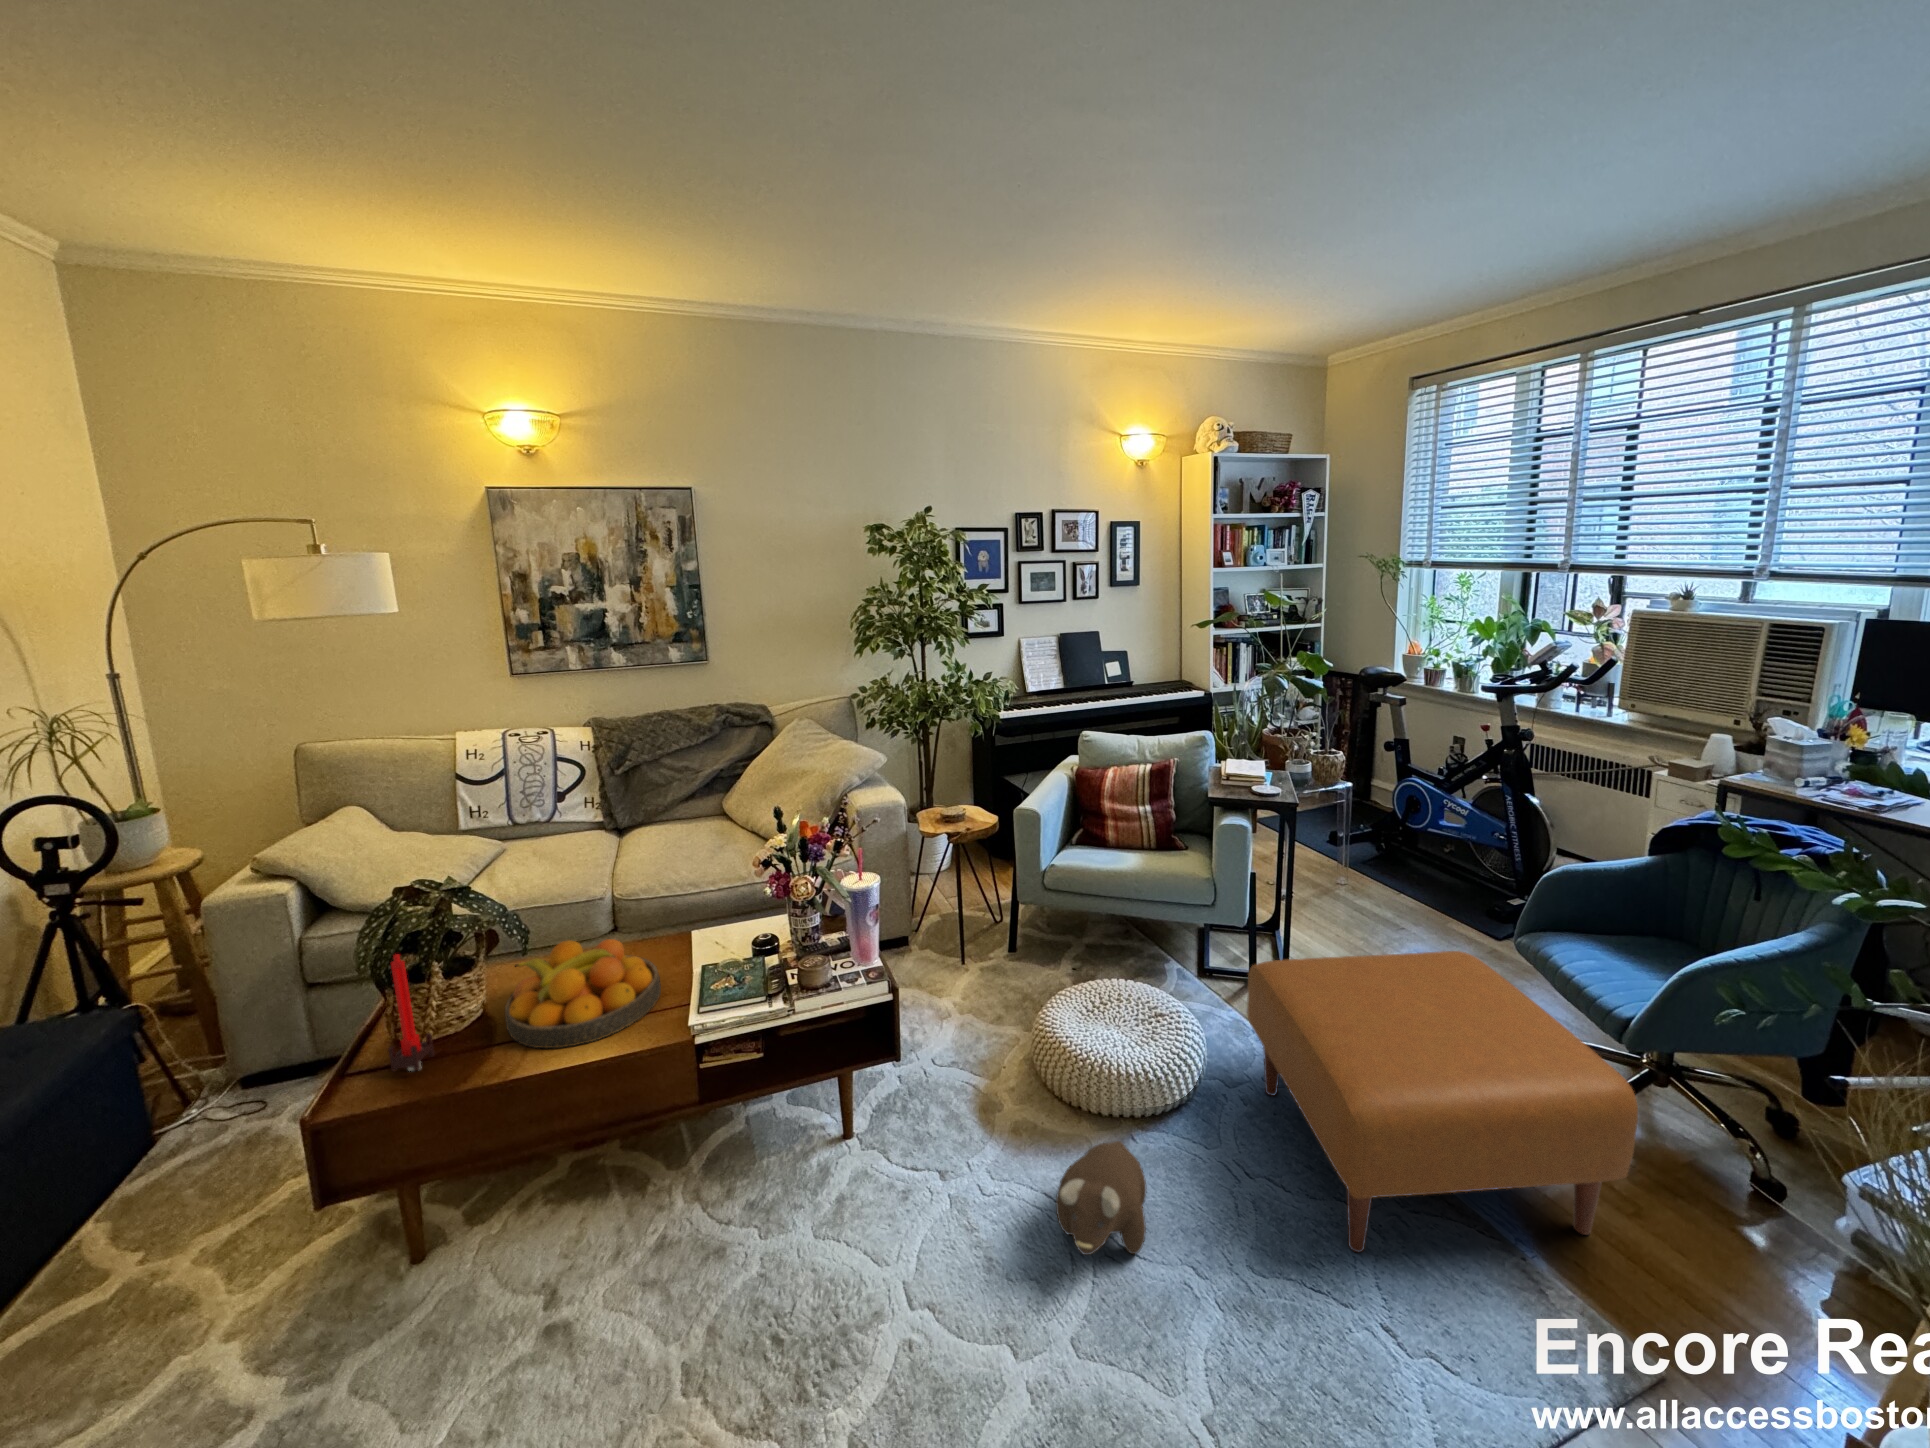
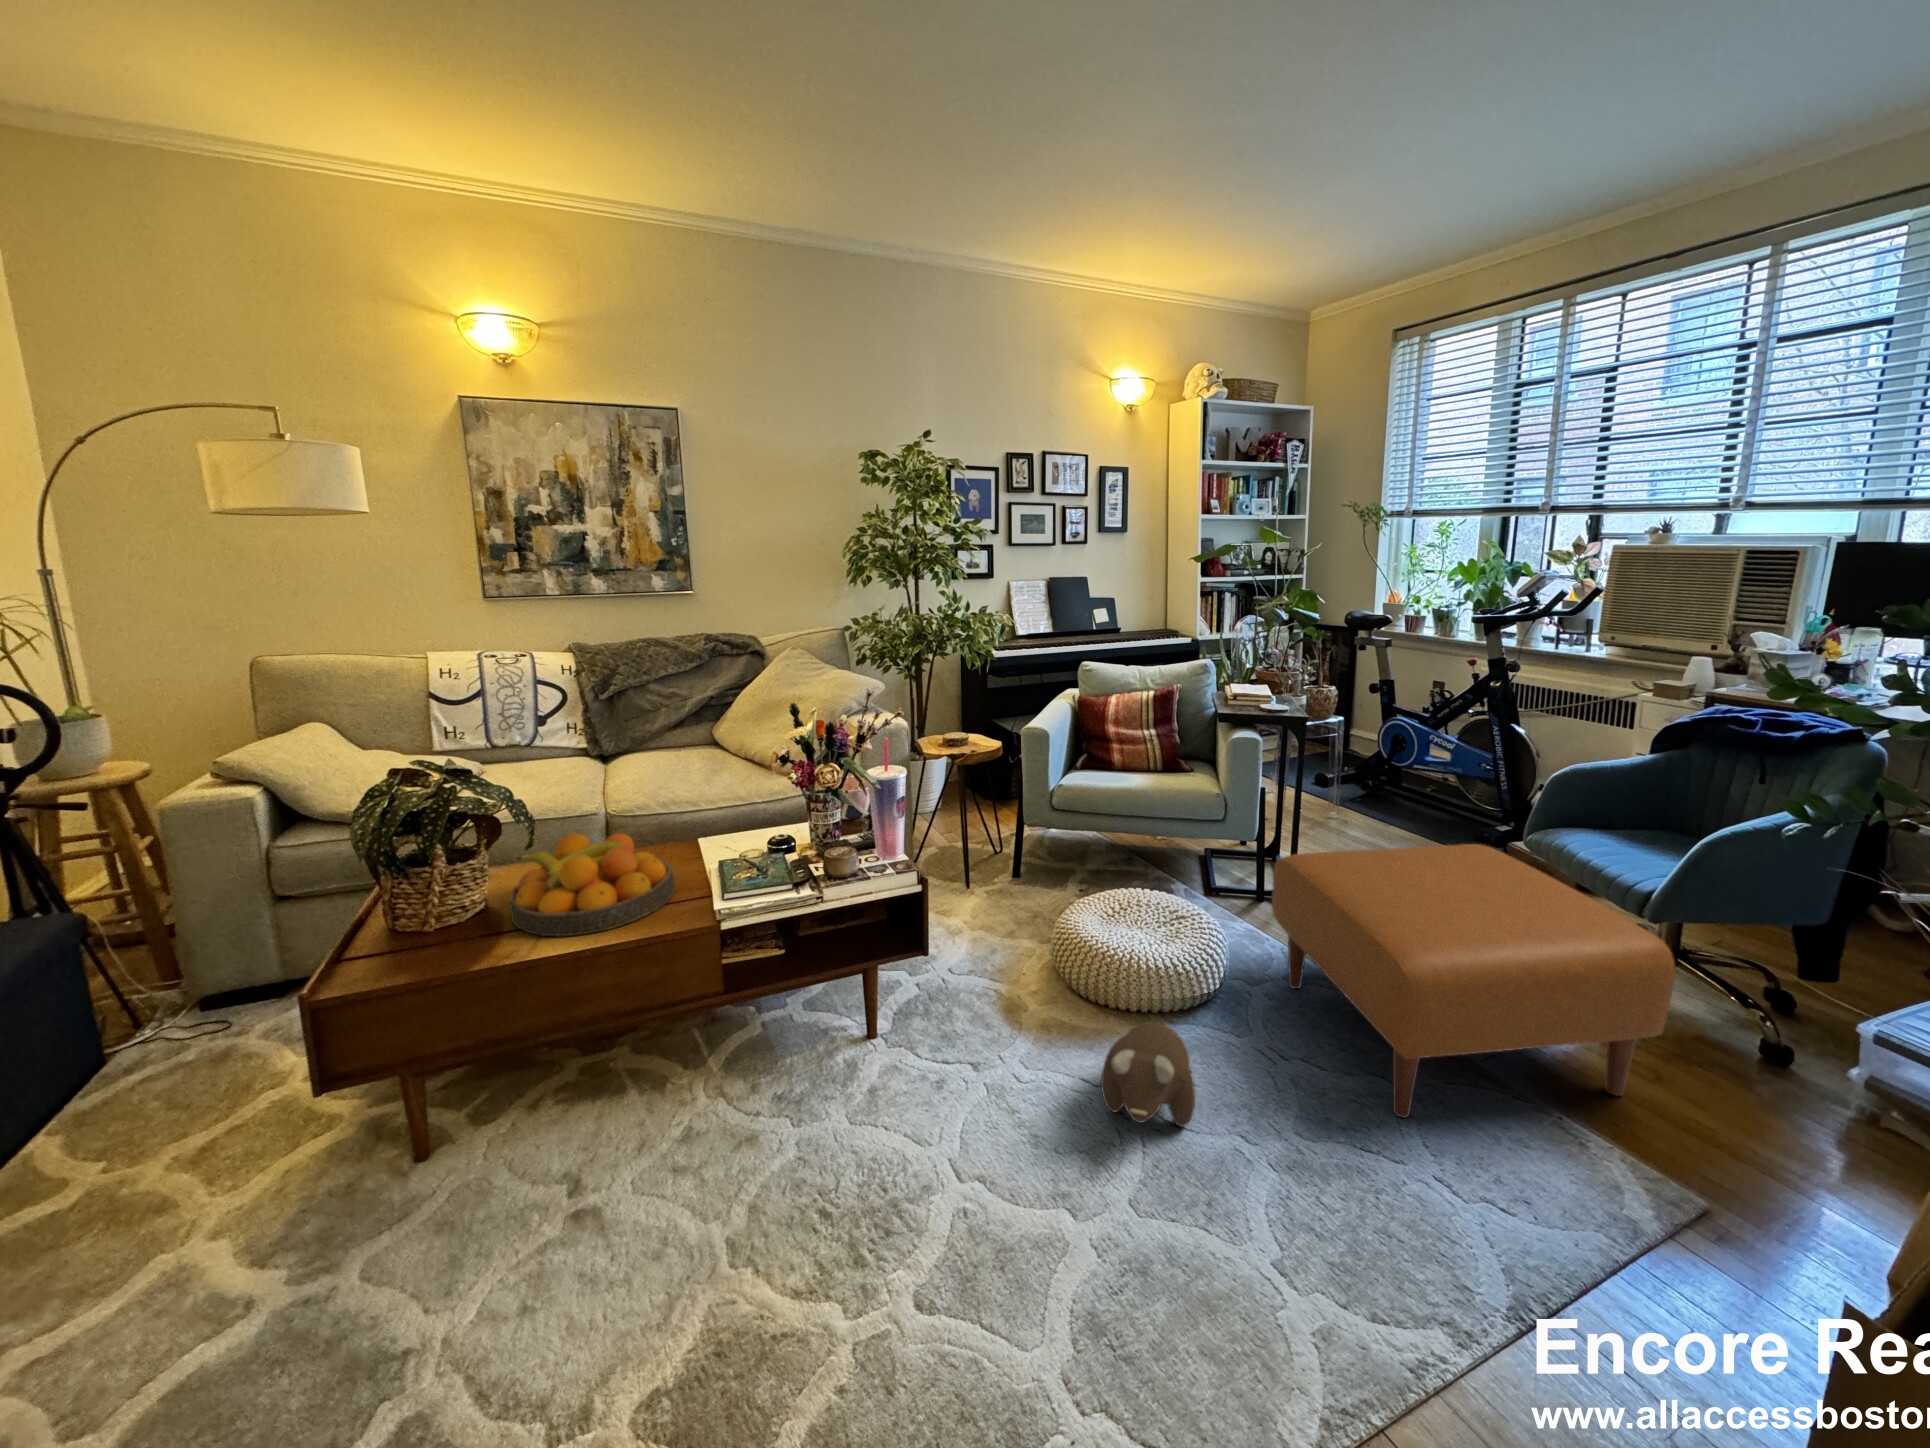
candle: present [388,954,434,1071] -> none [386,829,436,958]

